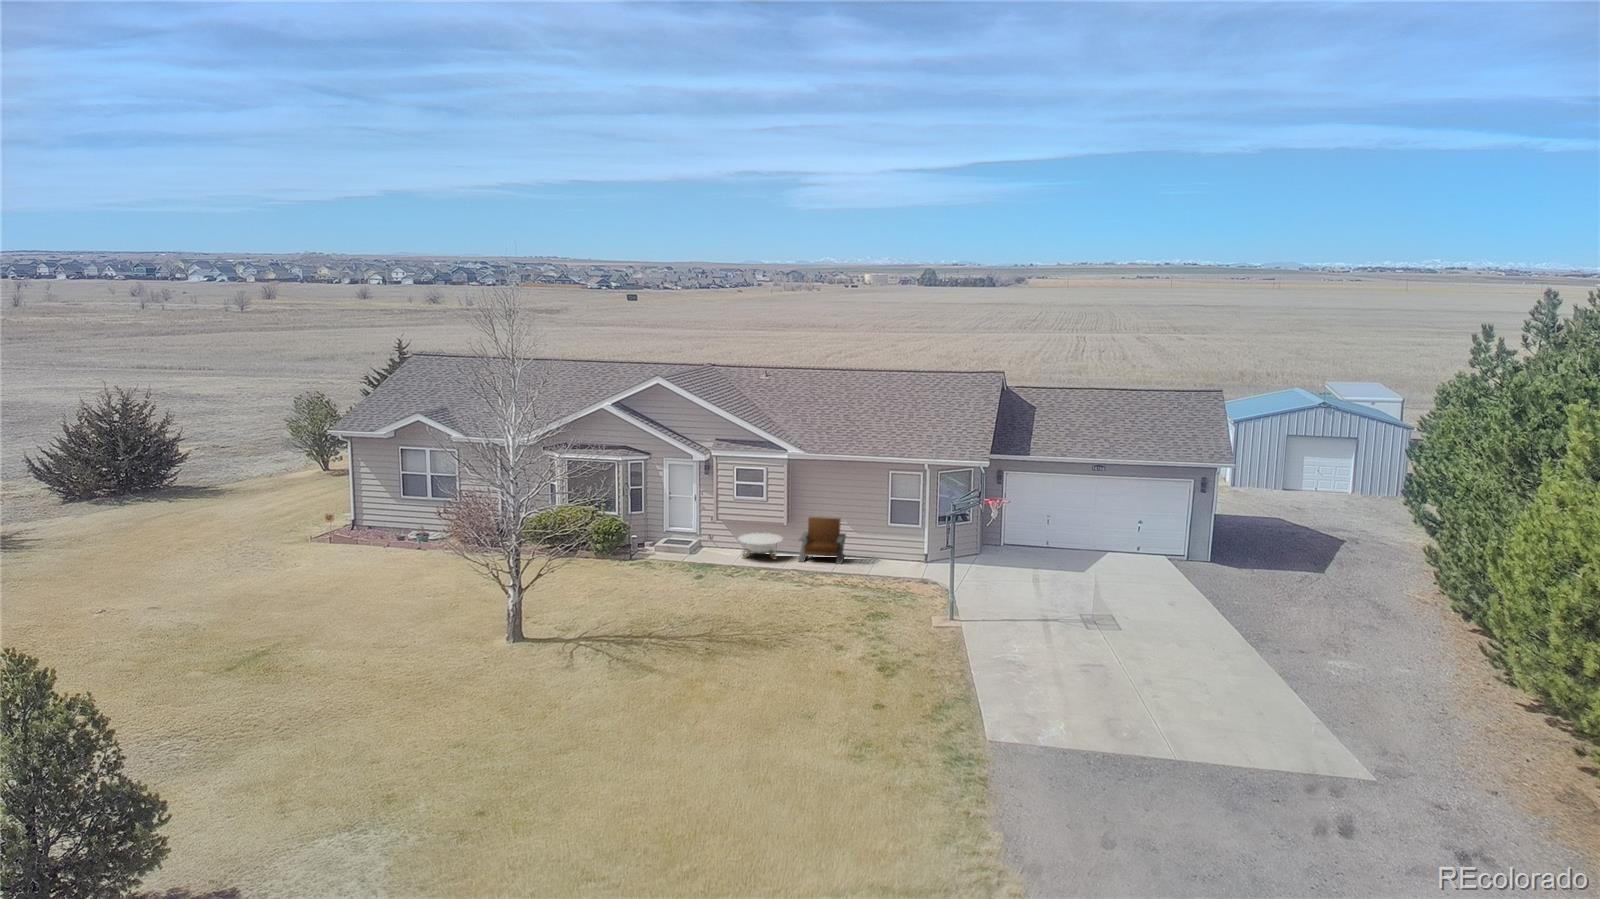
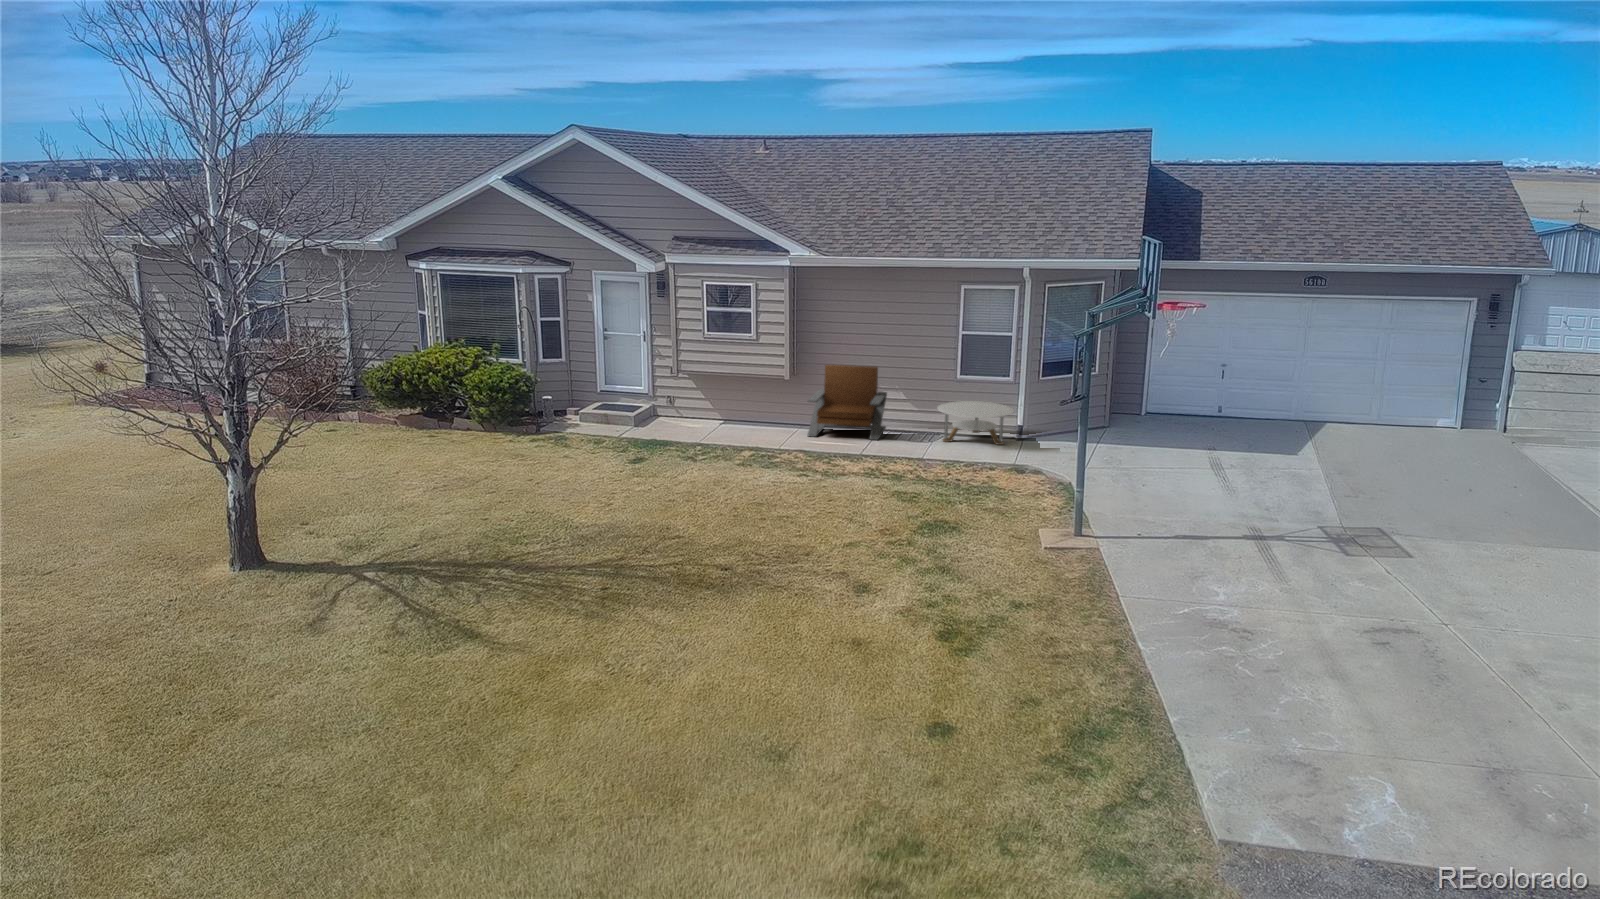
round table: present [739,533,783,559] -> present [937,401,1014,445]

